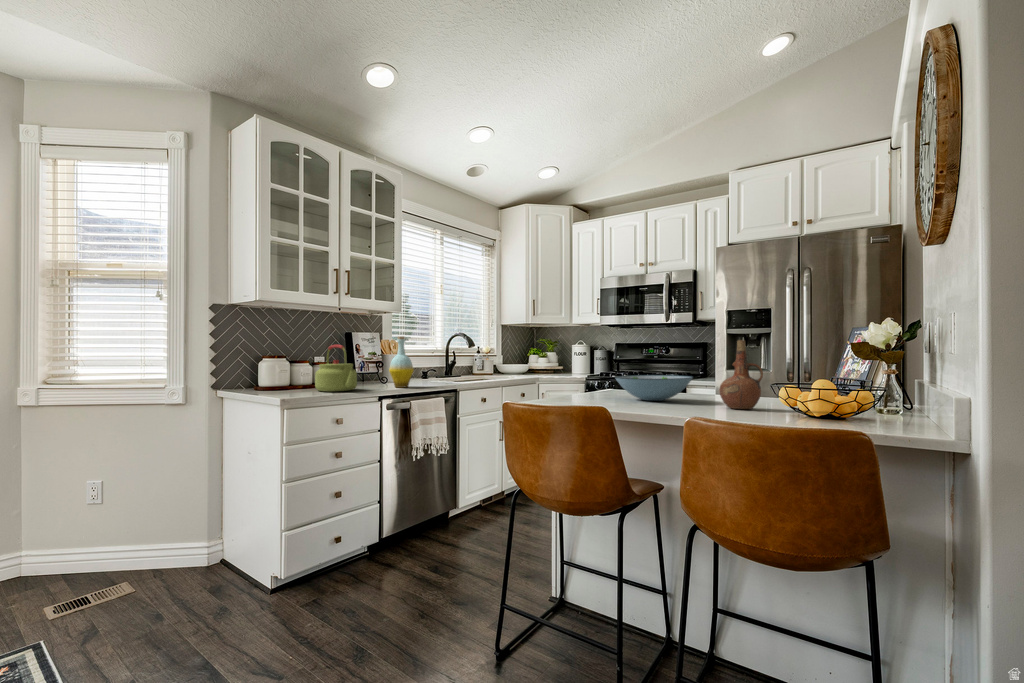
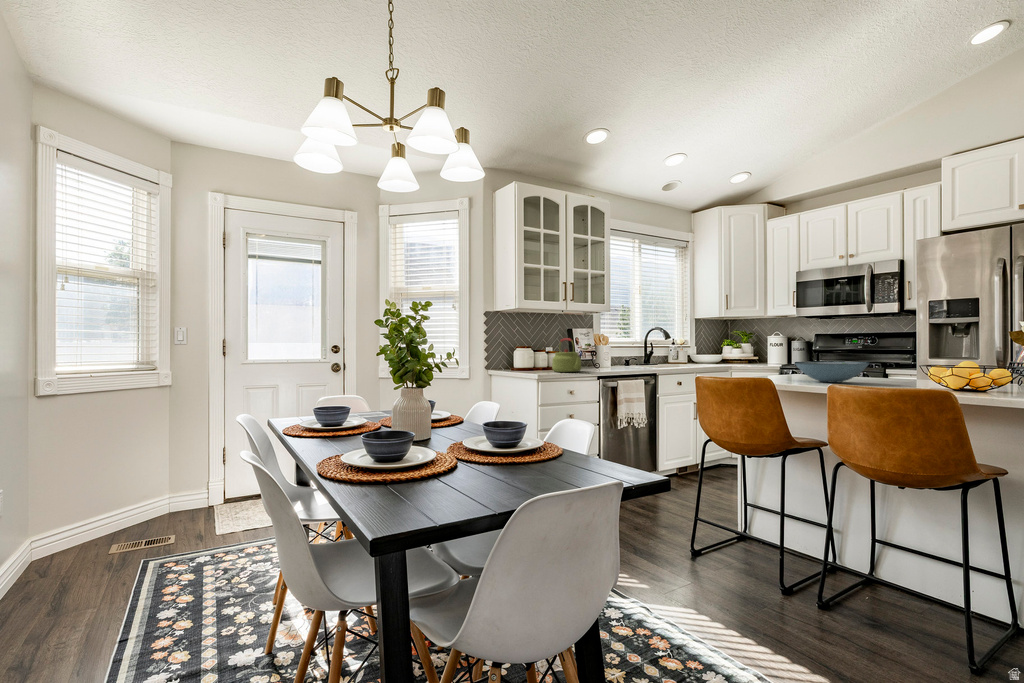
bottle: present [389,336,414,388] -> none [603,331,623,371]
ceramic pitcher: present [719,340,763,409] -> none [889,332,932,389]

